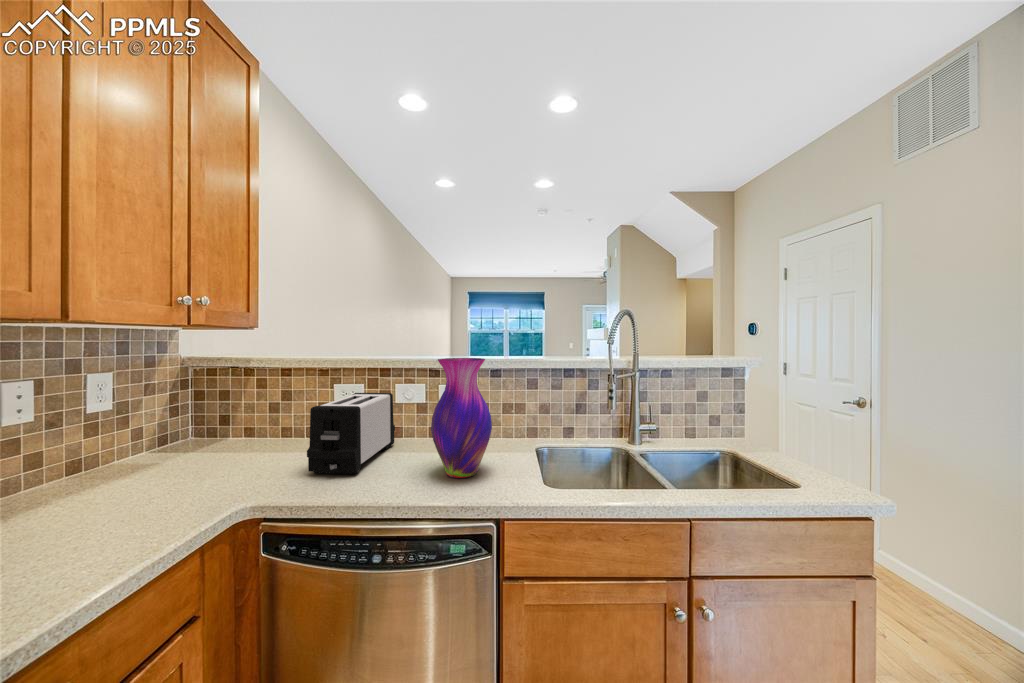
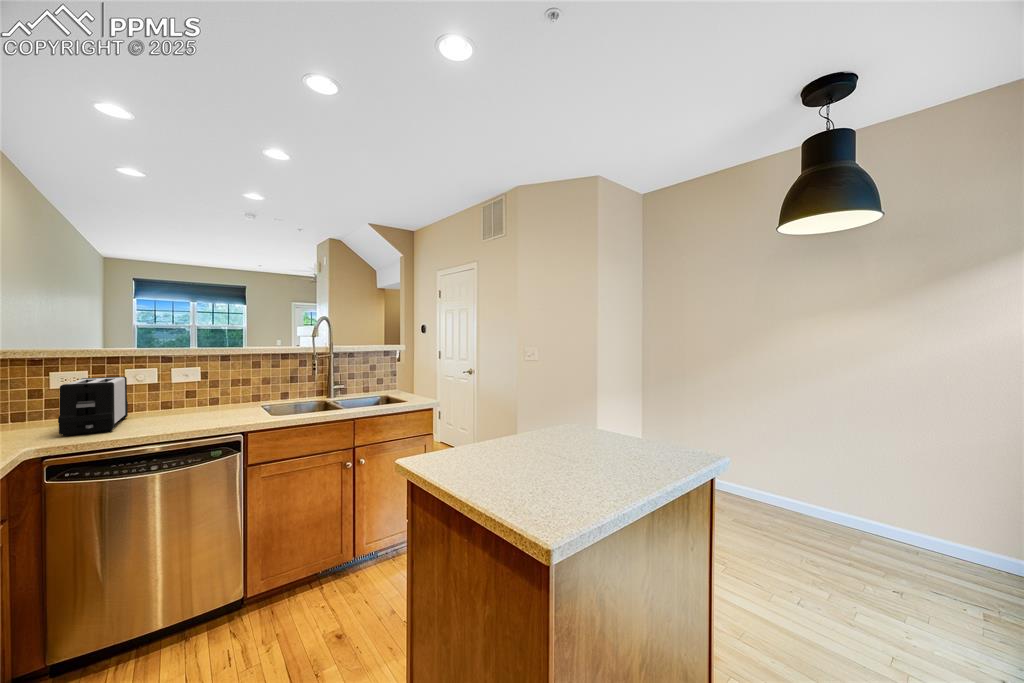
vase: present [431,358,492,478] -> none [183,346,232,422]

